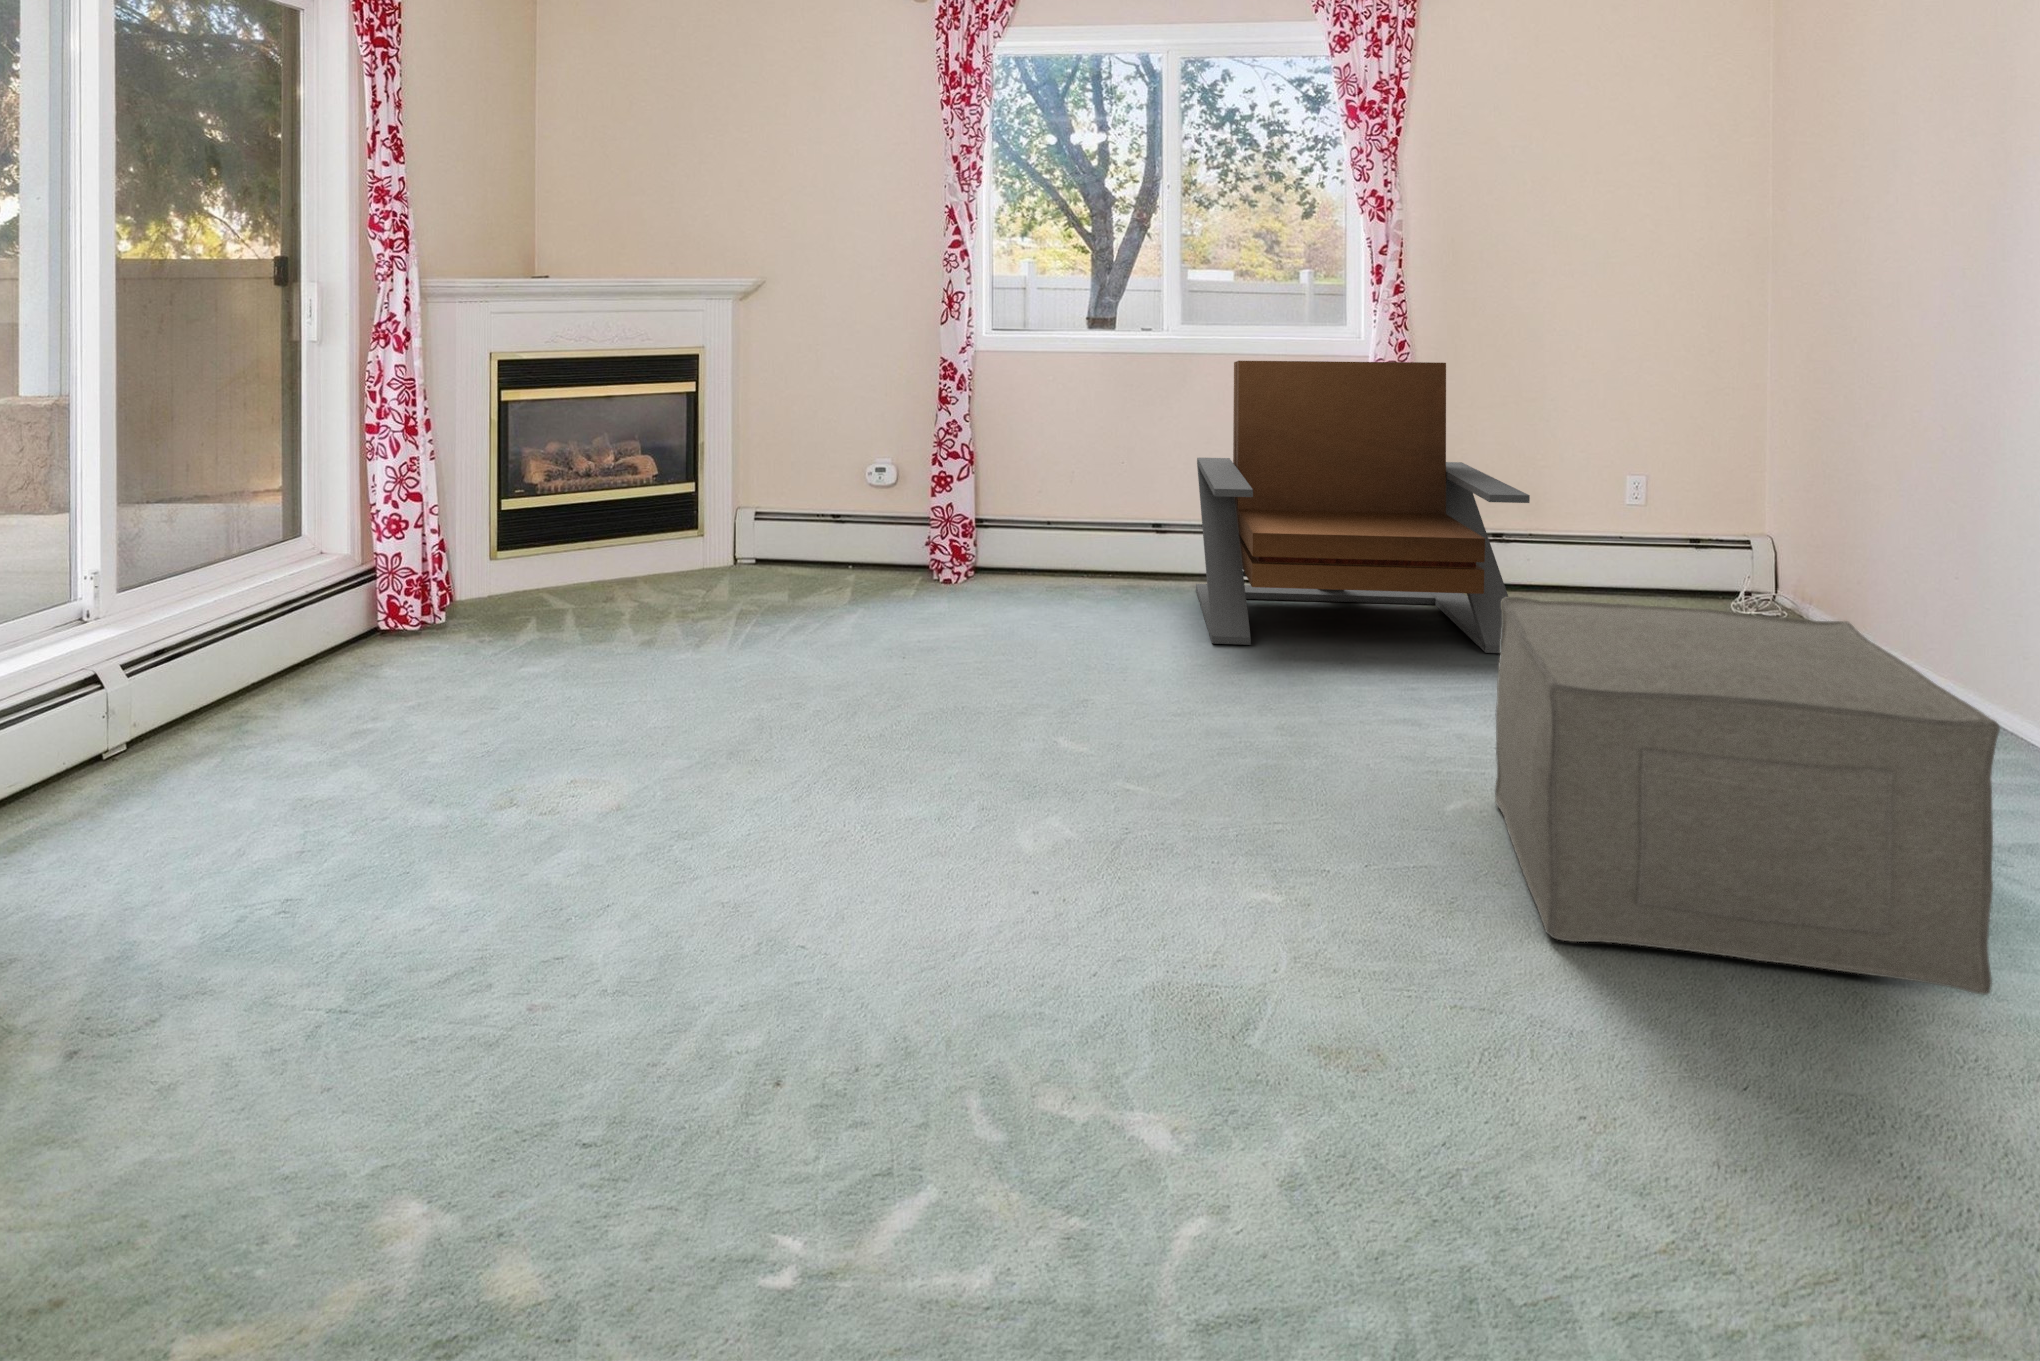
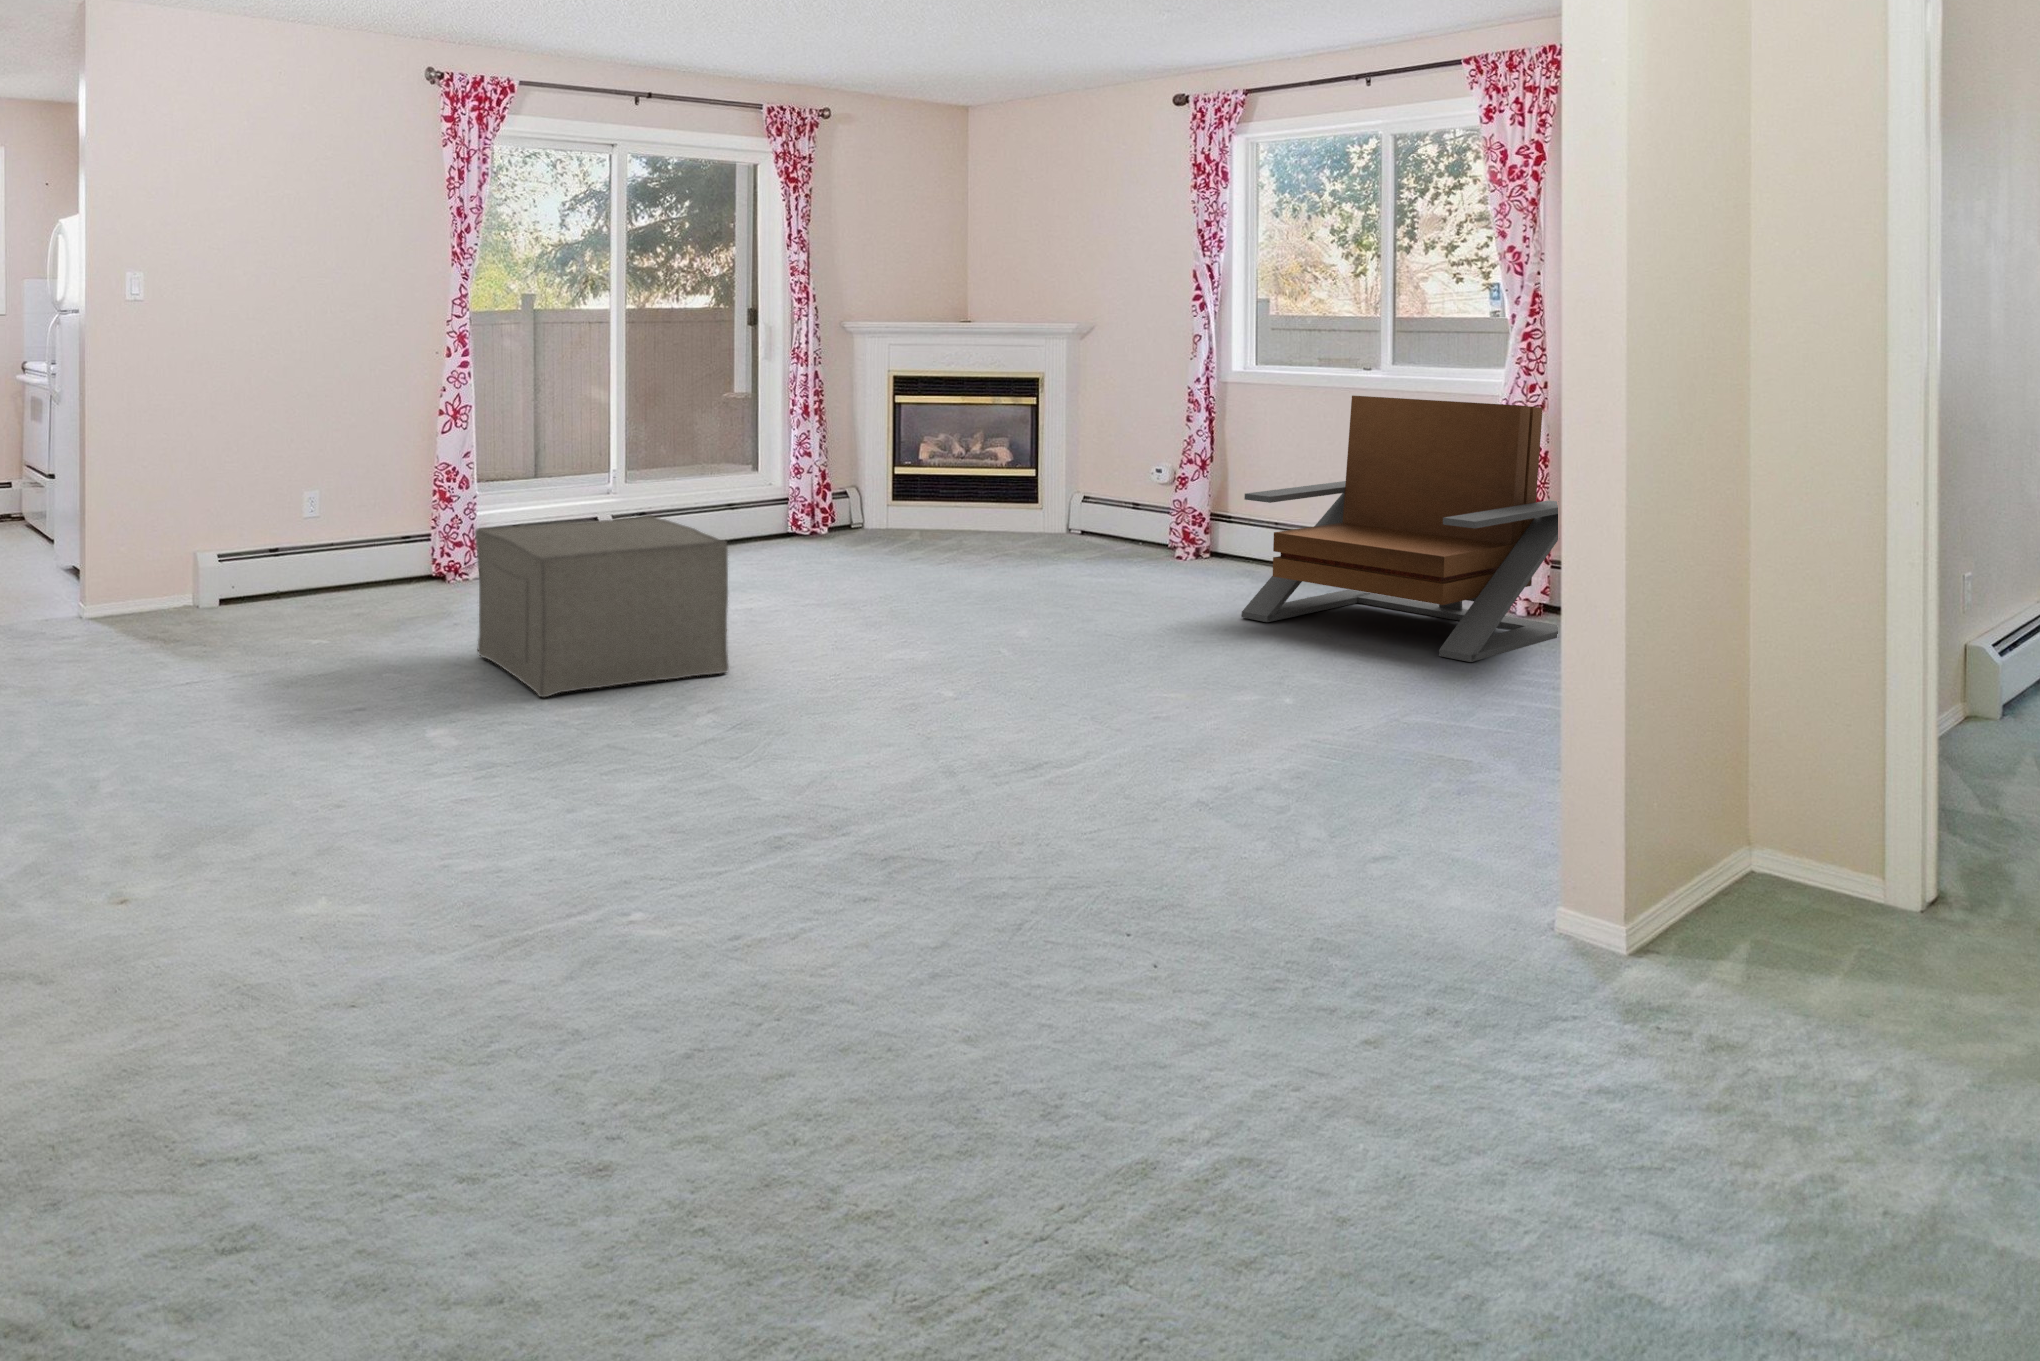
ottoman: present [1495,597,2000,995] -> present [475,515,729,697]

